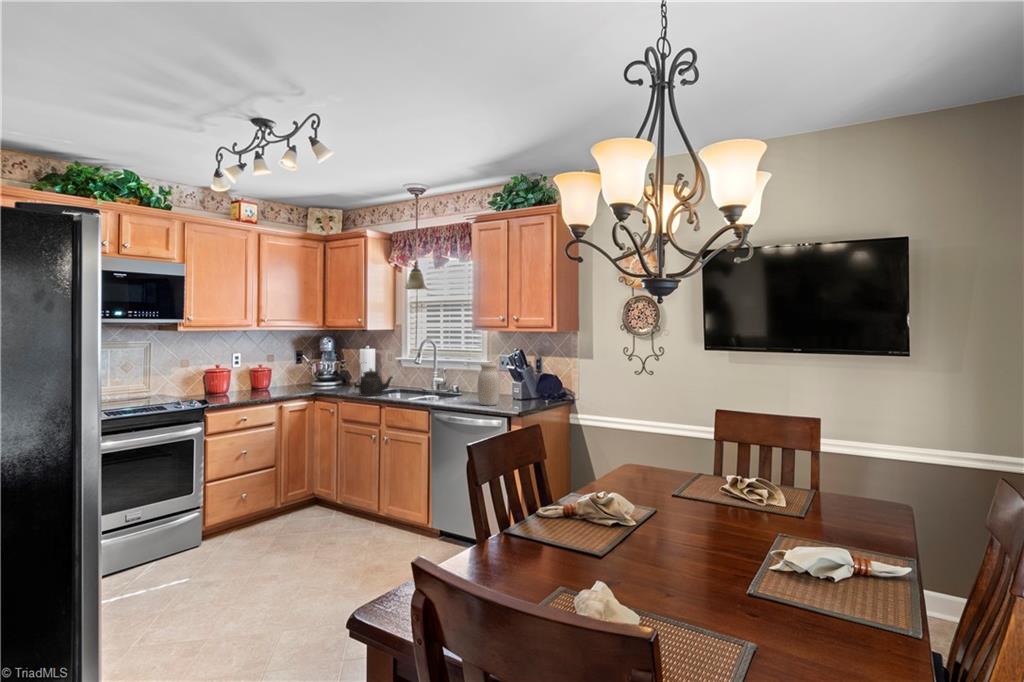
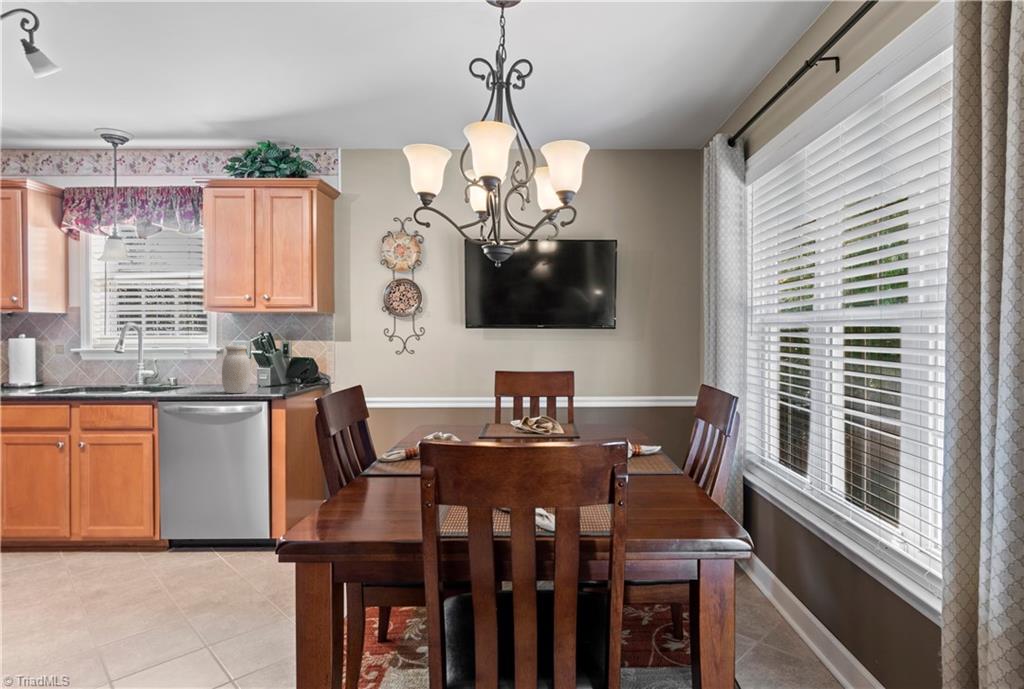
kettle: present [359,369,393,396] -> none [21,351,81,396]

